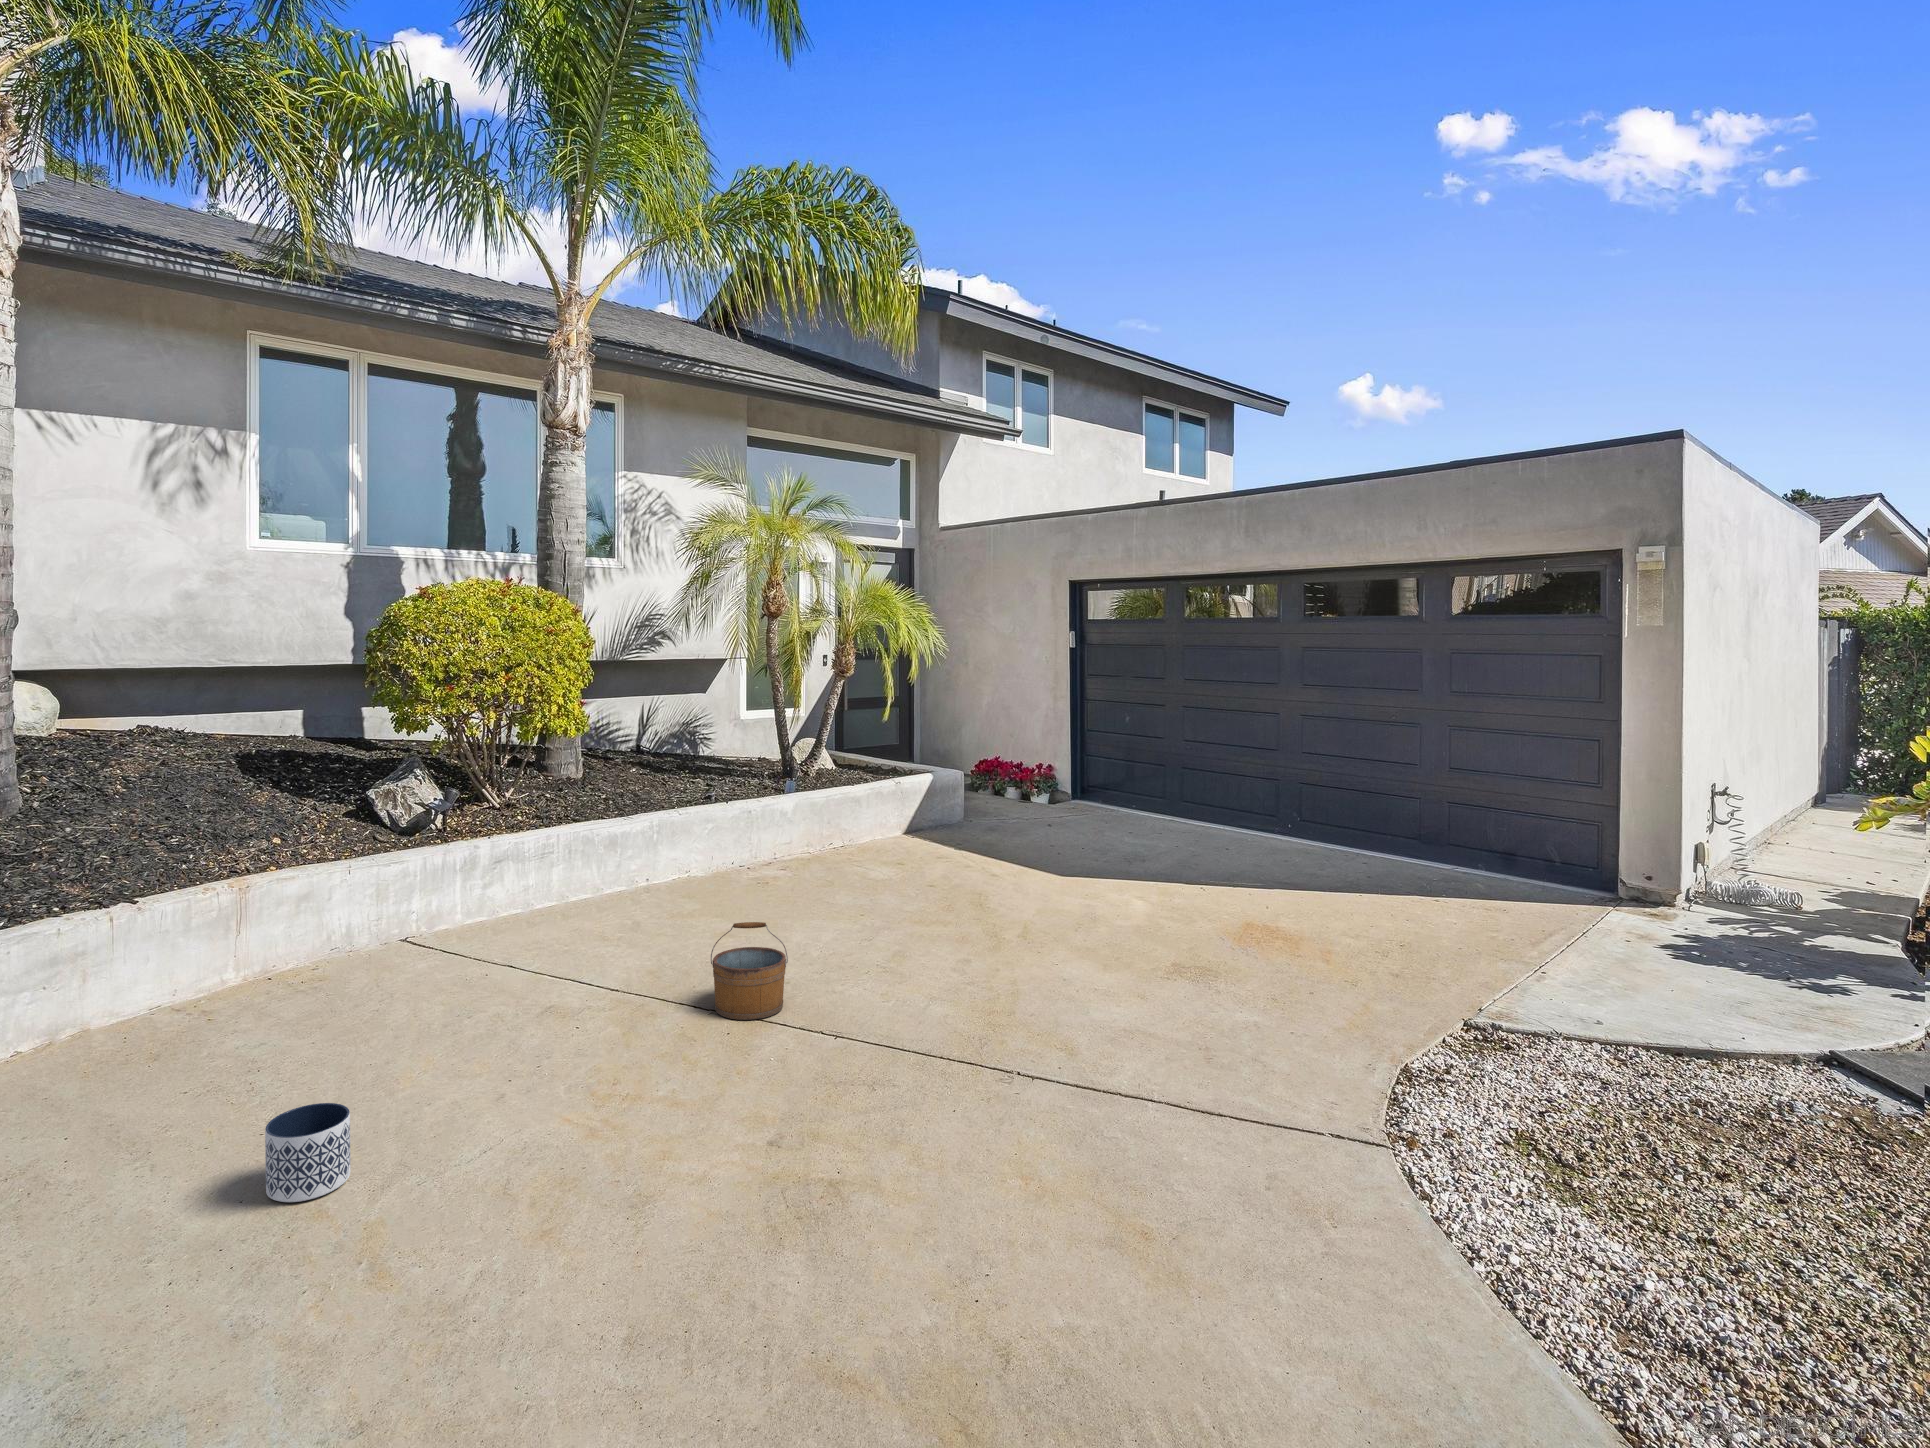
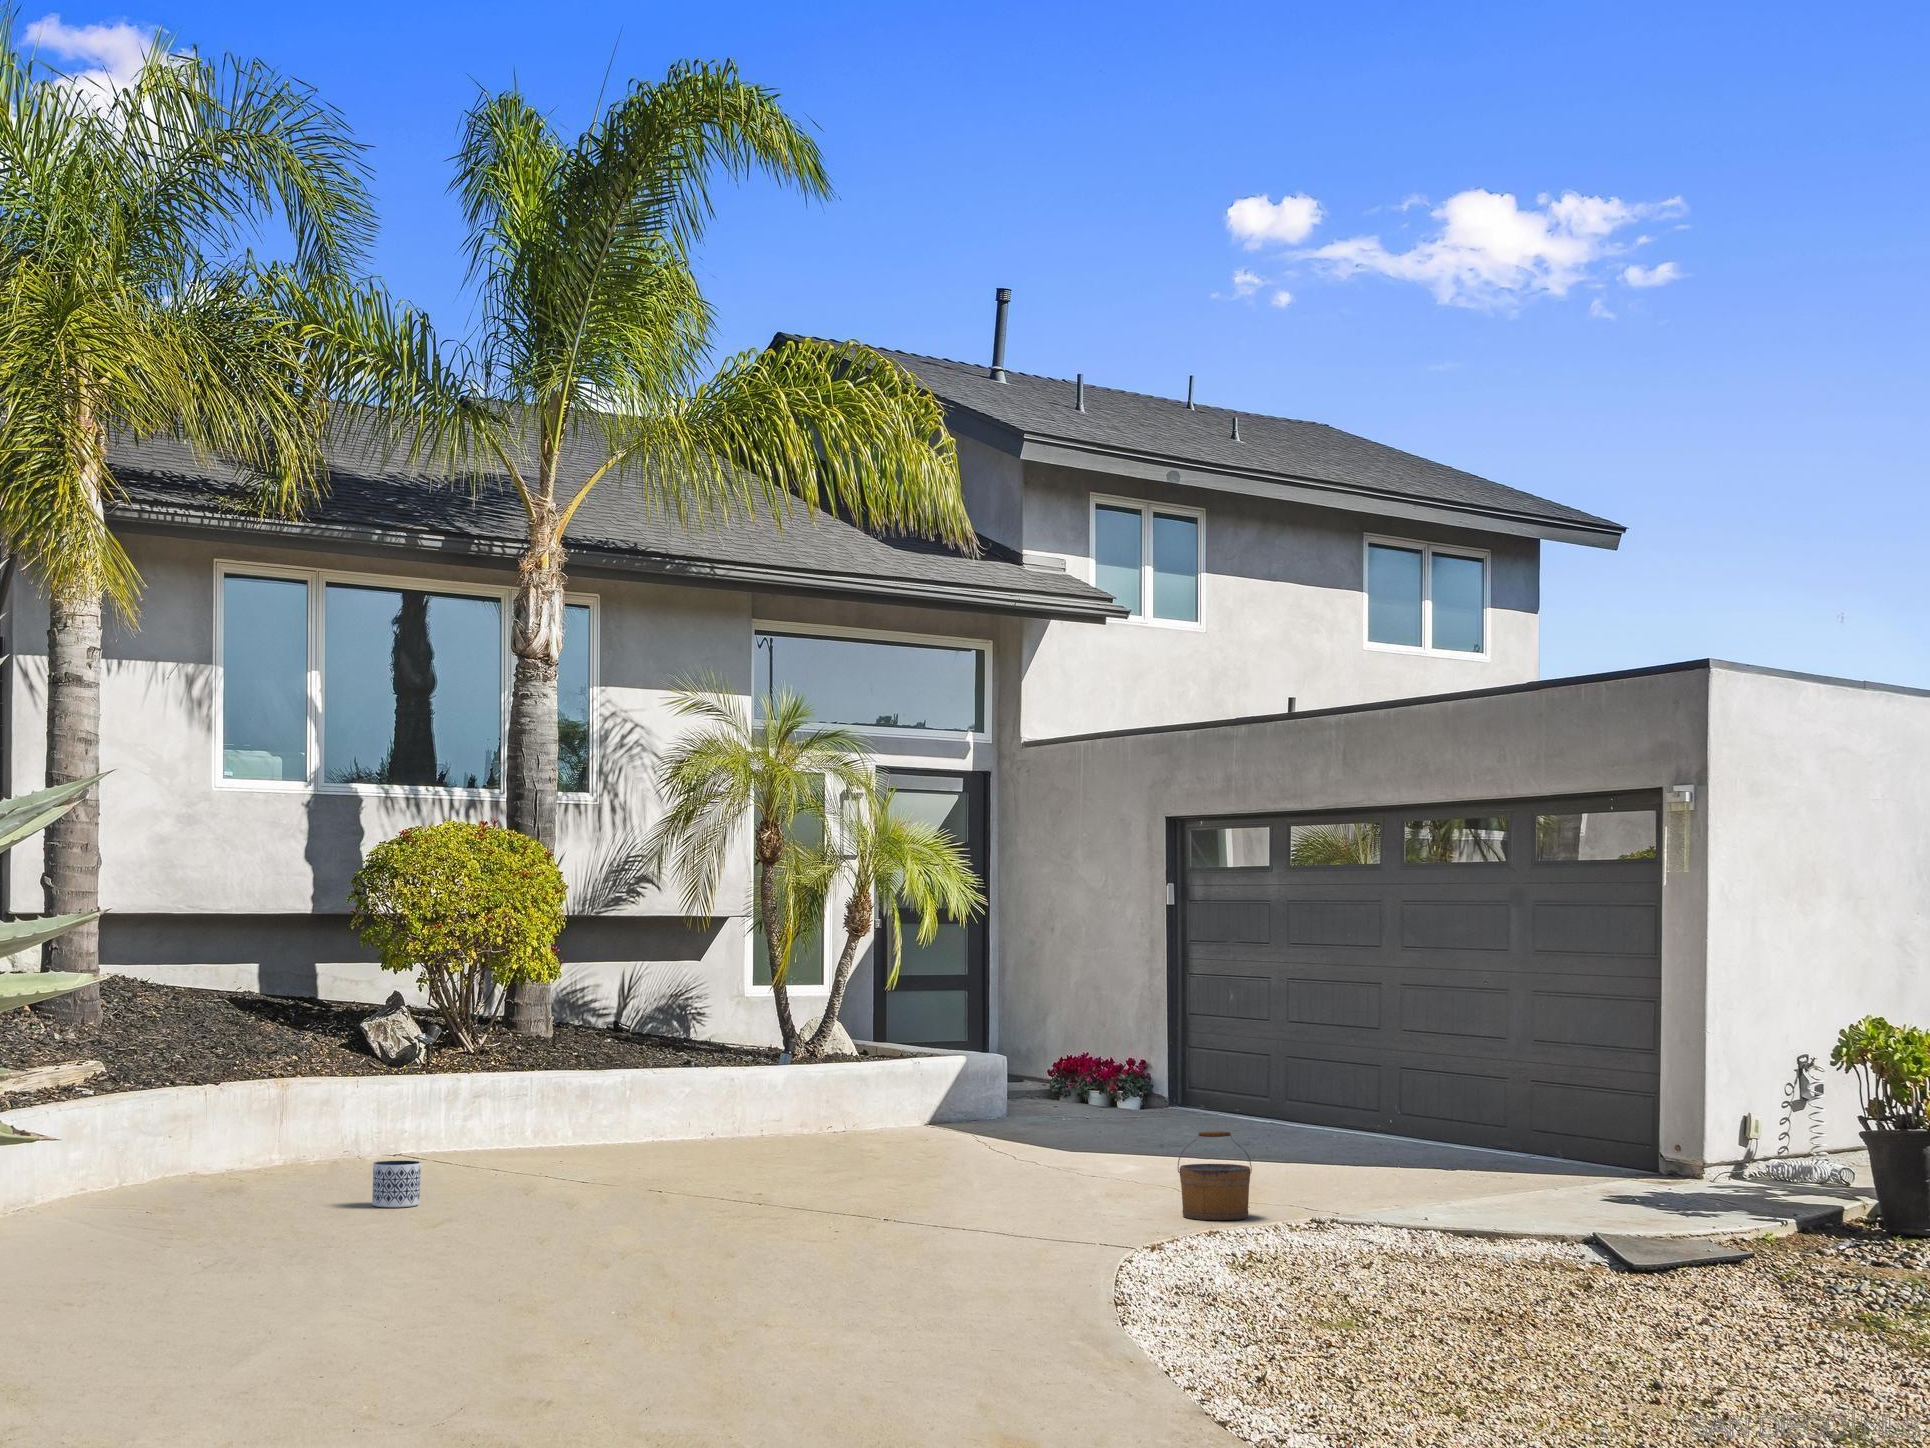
bucket: present [711,922,788,1020] -> present [1178,1131,1252,1220]

